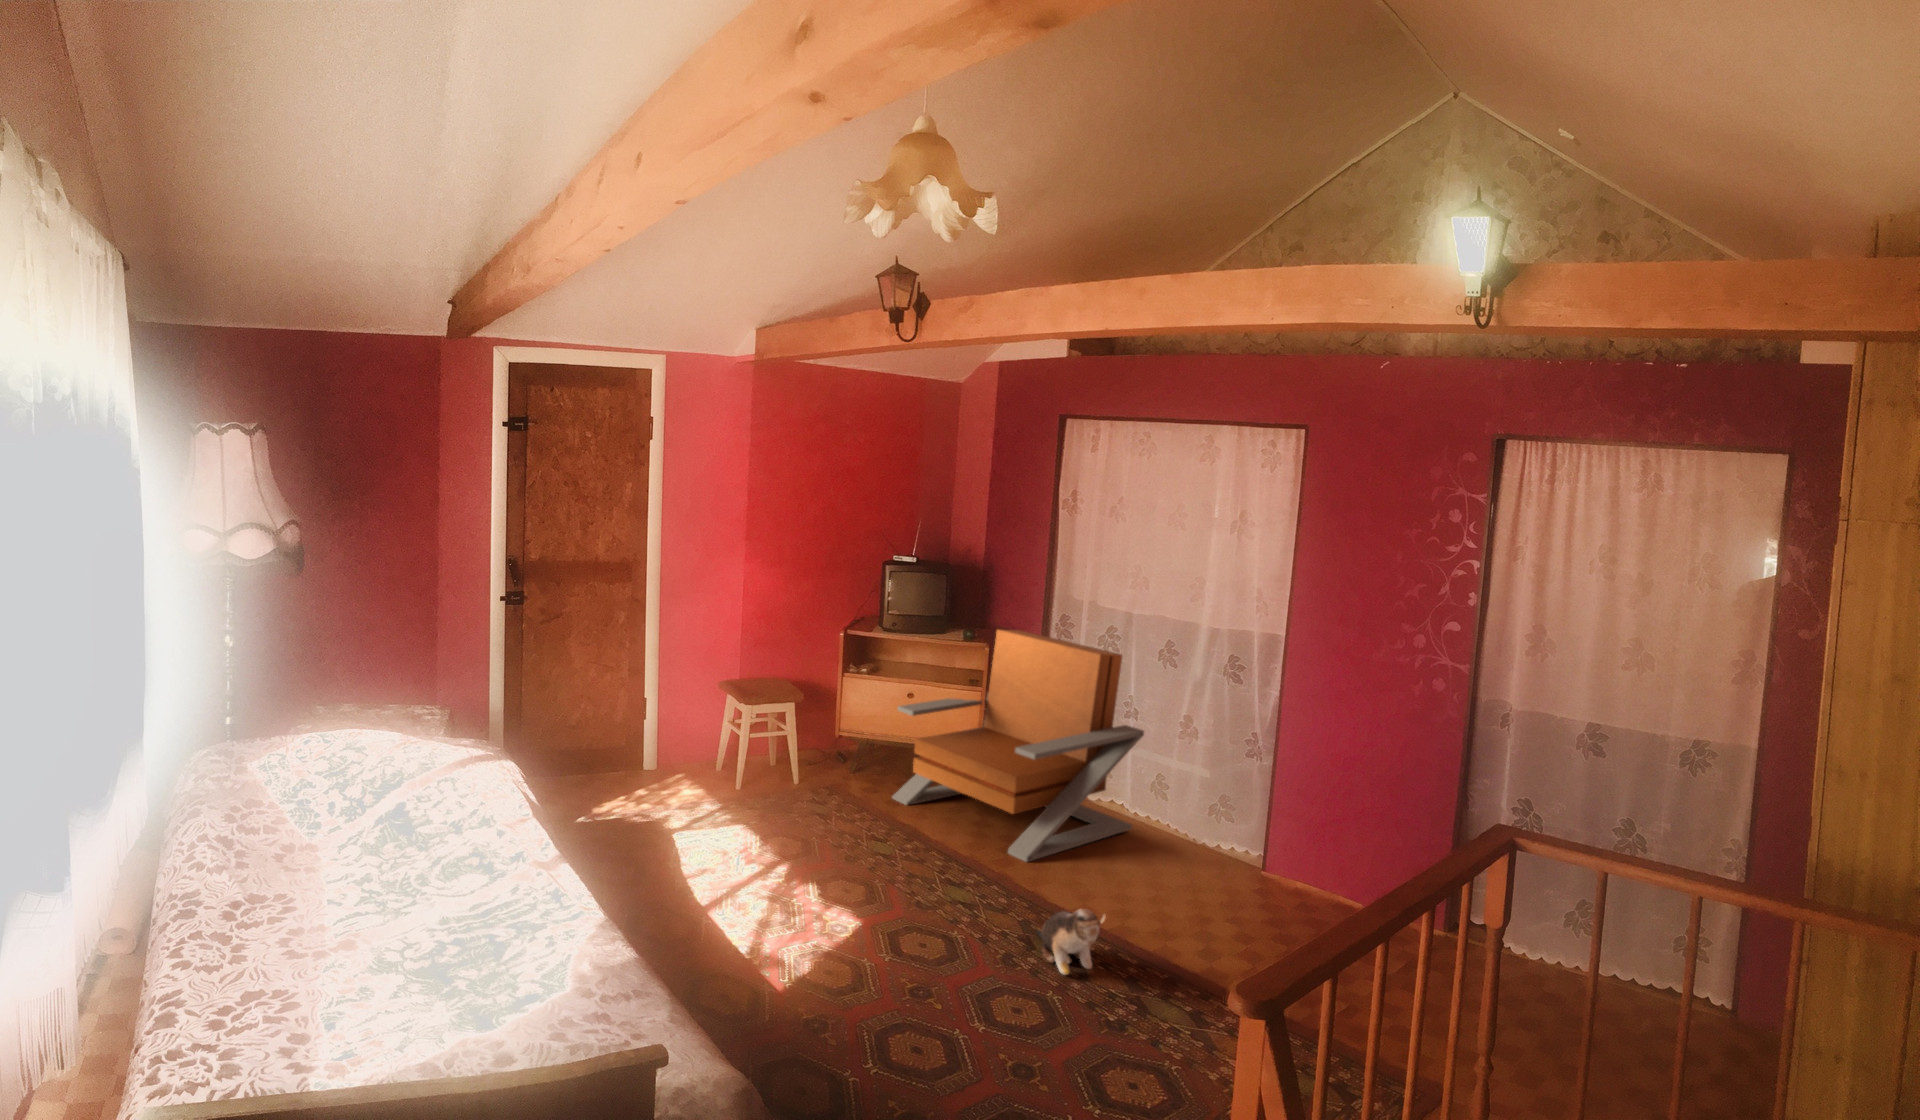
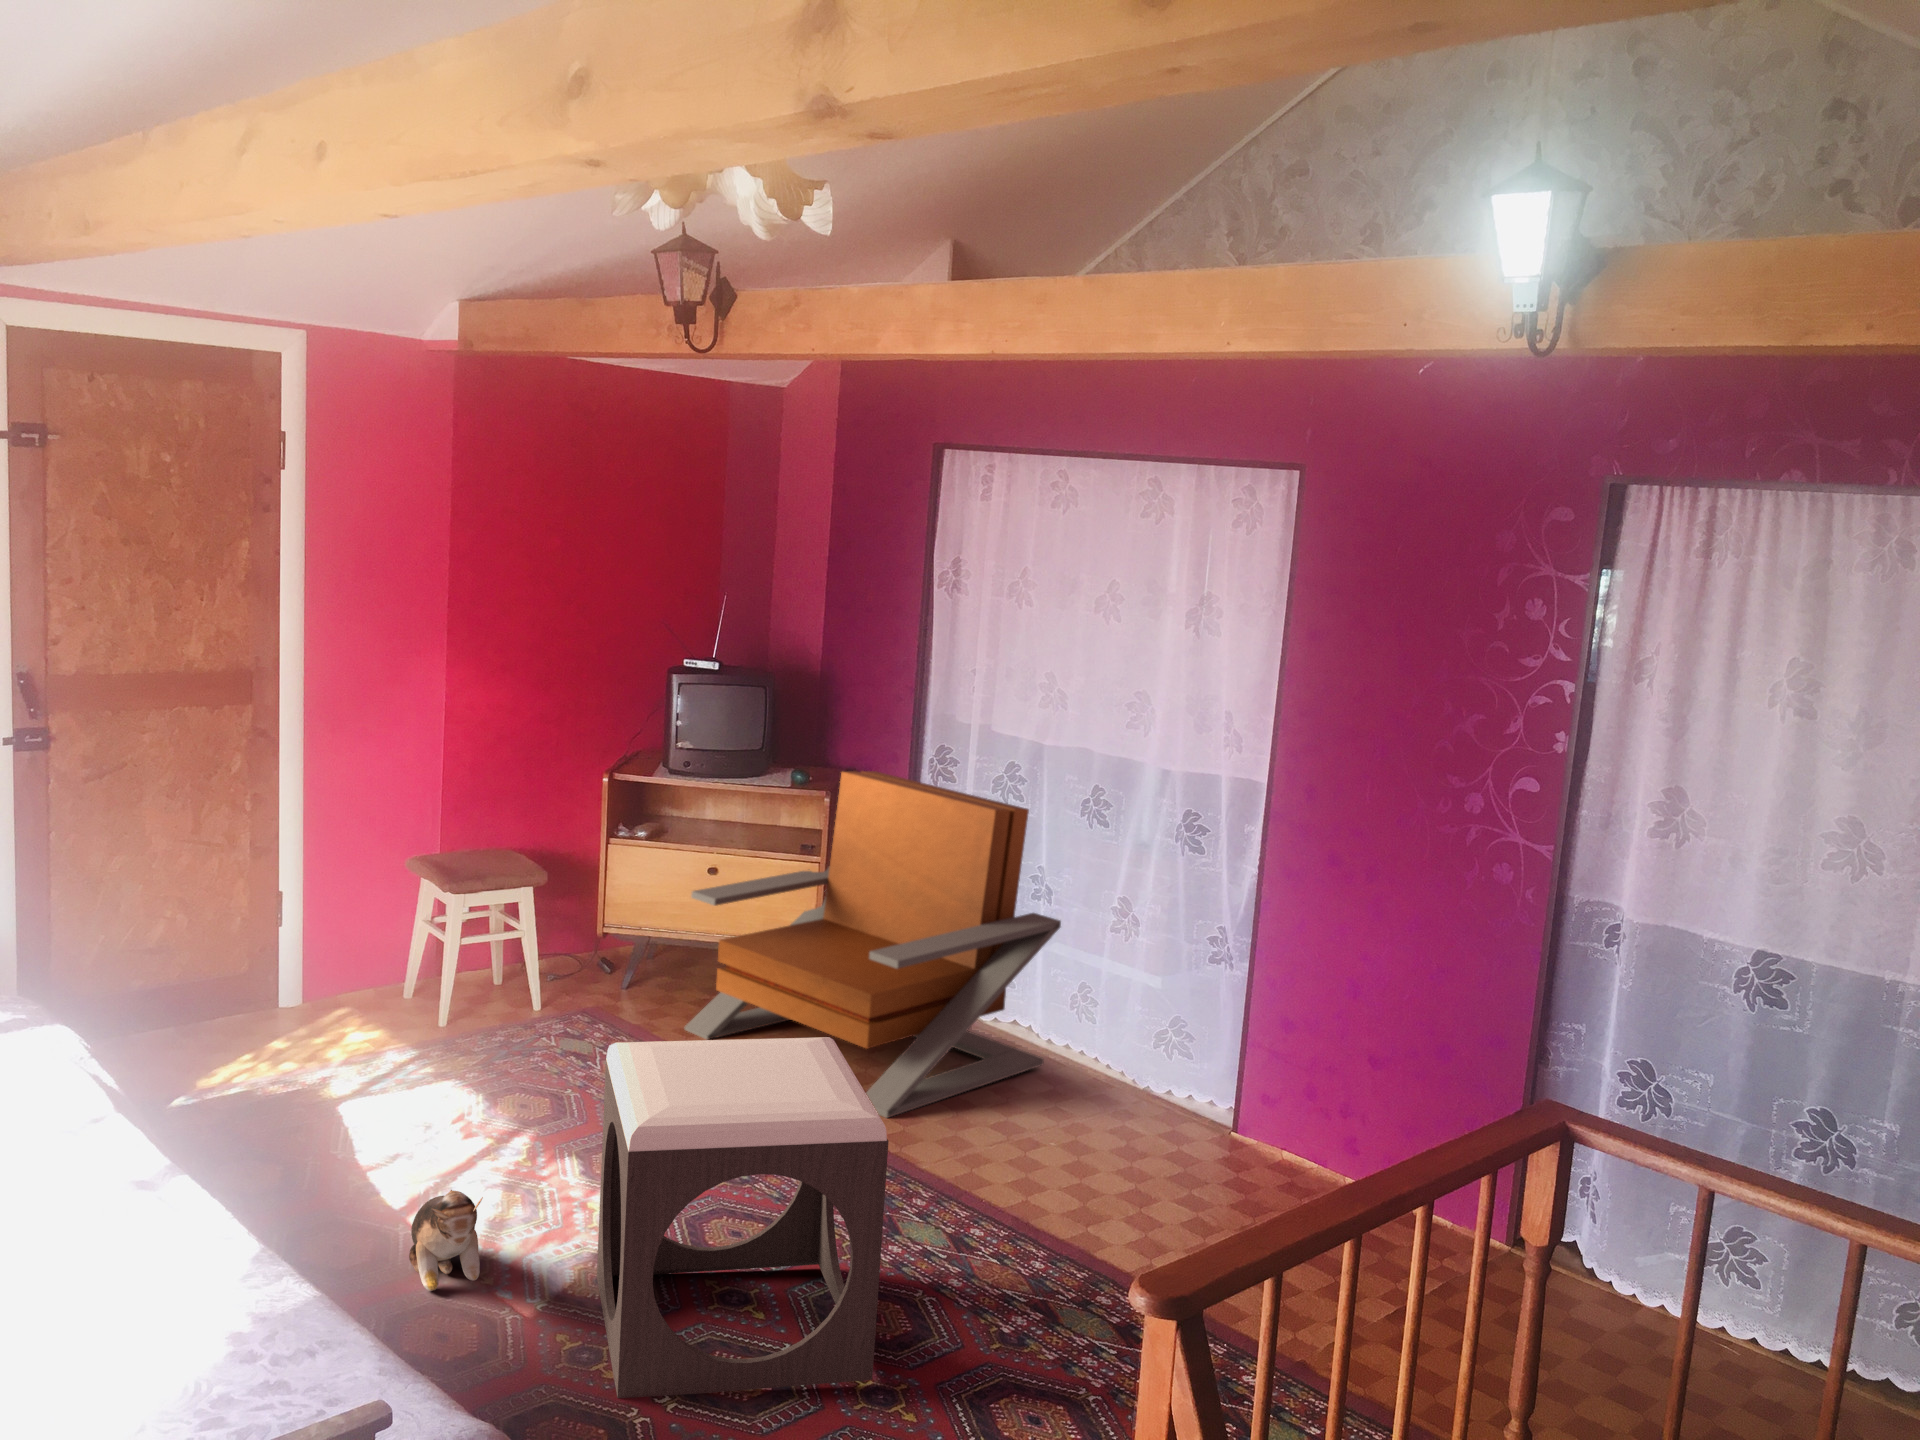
footstool: none [825,803,1032,1064] -> present [597,1037,889,1398]
plush toy: present [1036,909,1106,975] -> present [409,1190,483,1291]

